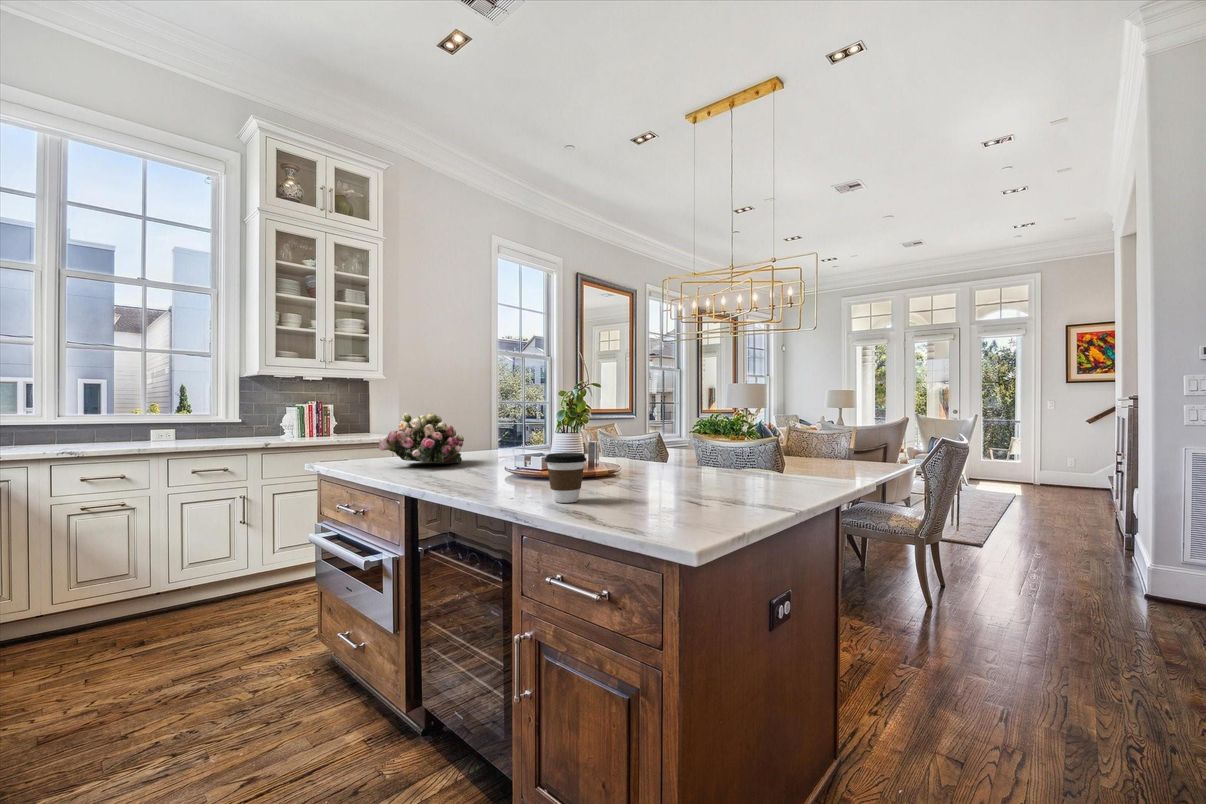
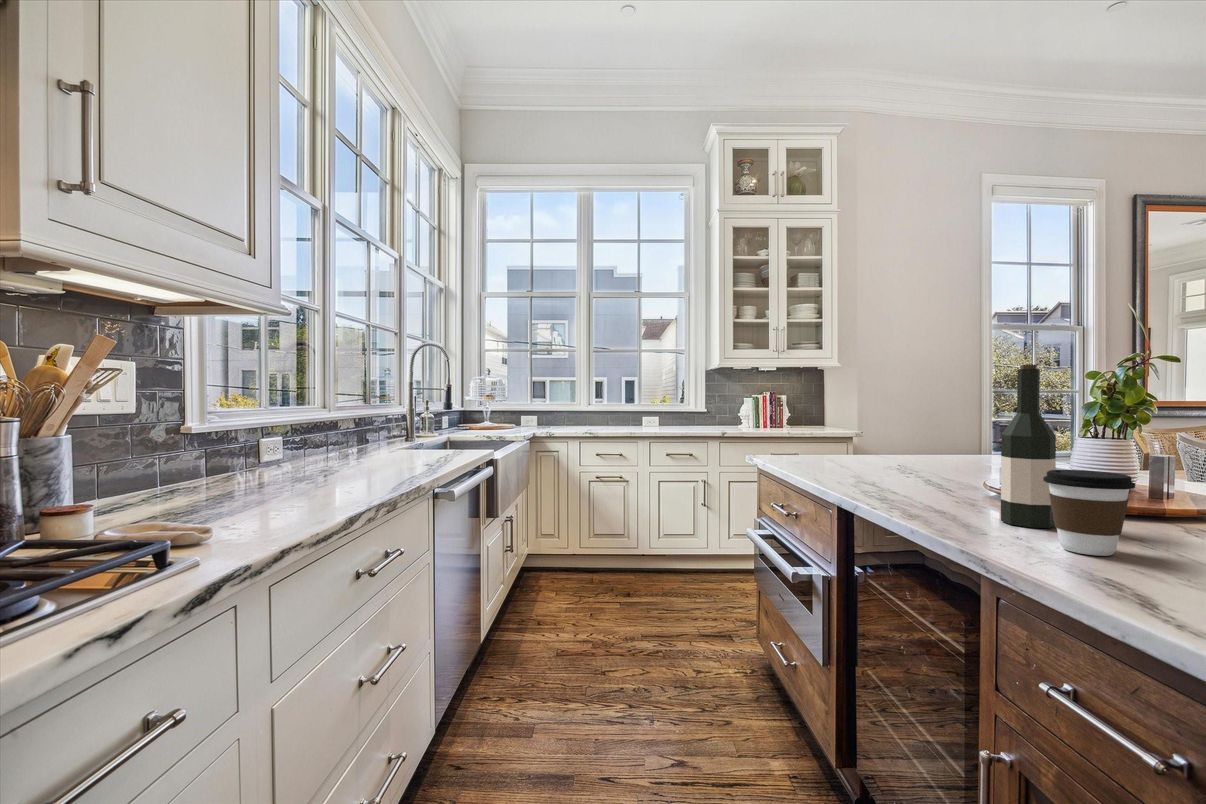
wine bottle: none [520,387,548,492] -> present [1001,365,1056,528]
flower arrangement: present [379,413,464,463] -> none [816,404,927,470]

